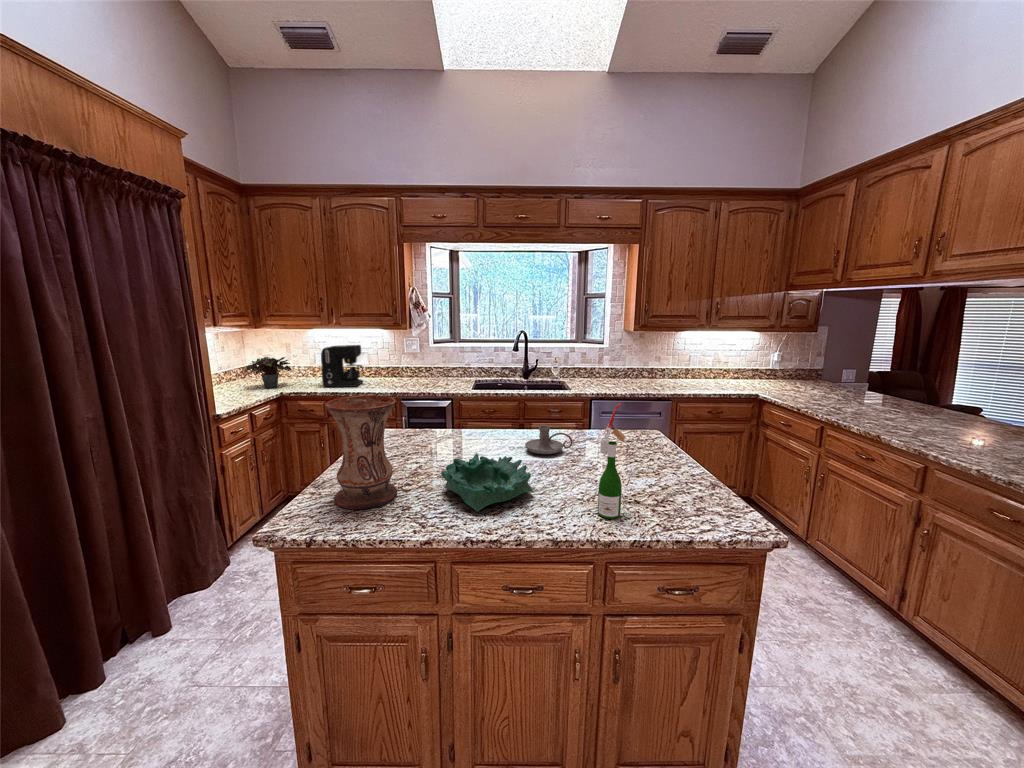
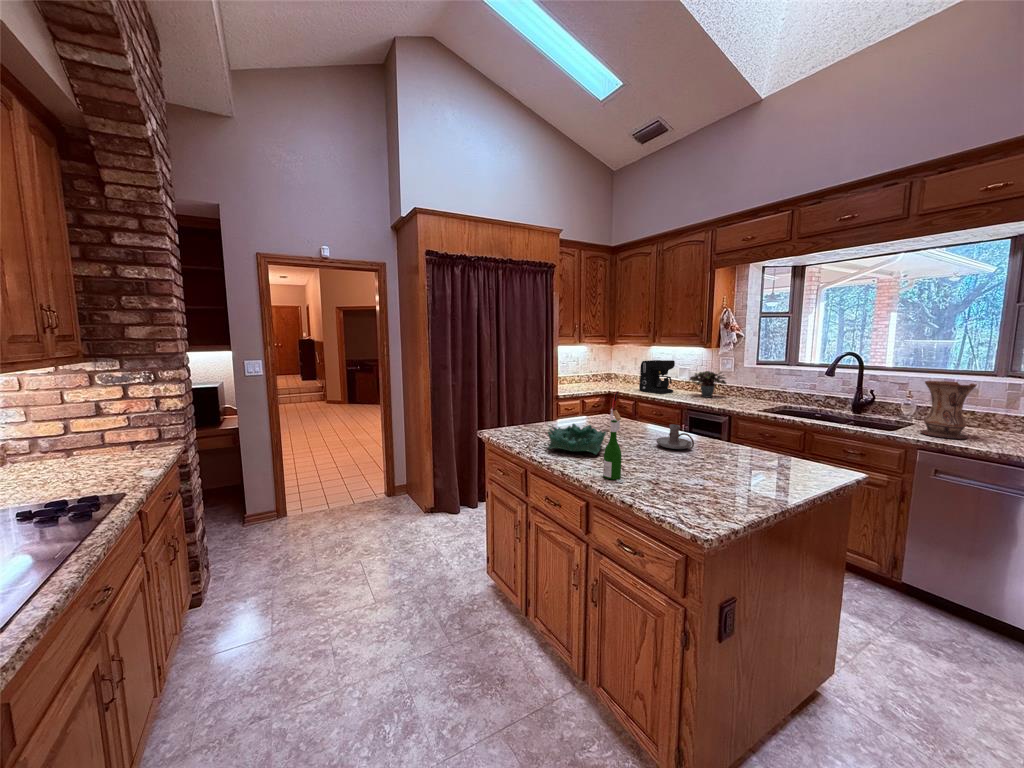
potted plant: present [245,357,291,388] -> present [689,371,726,398]
vase: present [325,395,397,509] -> present [920,381,977,439]

